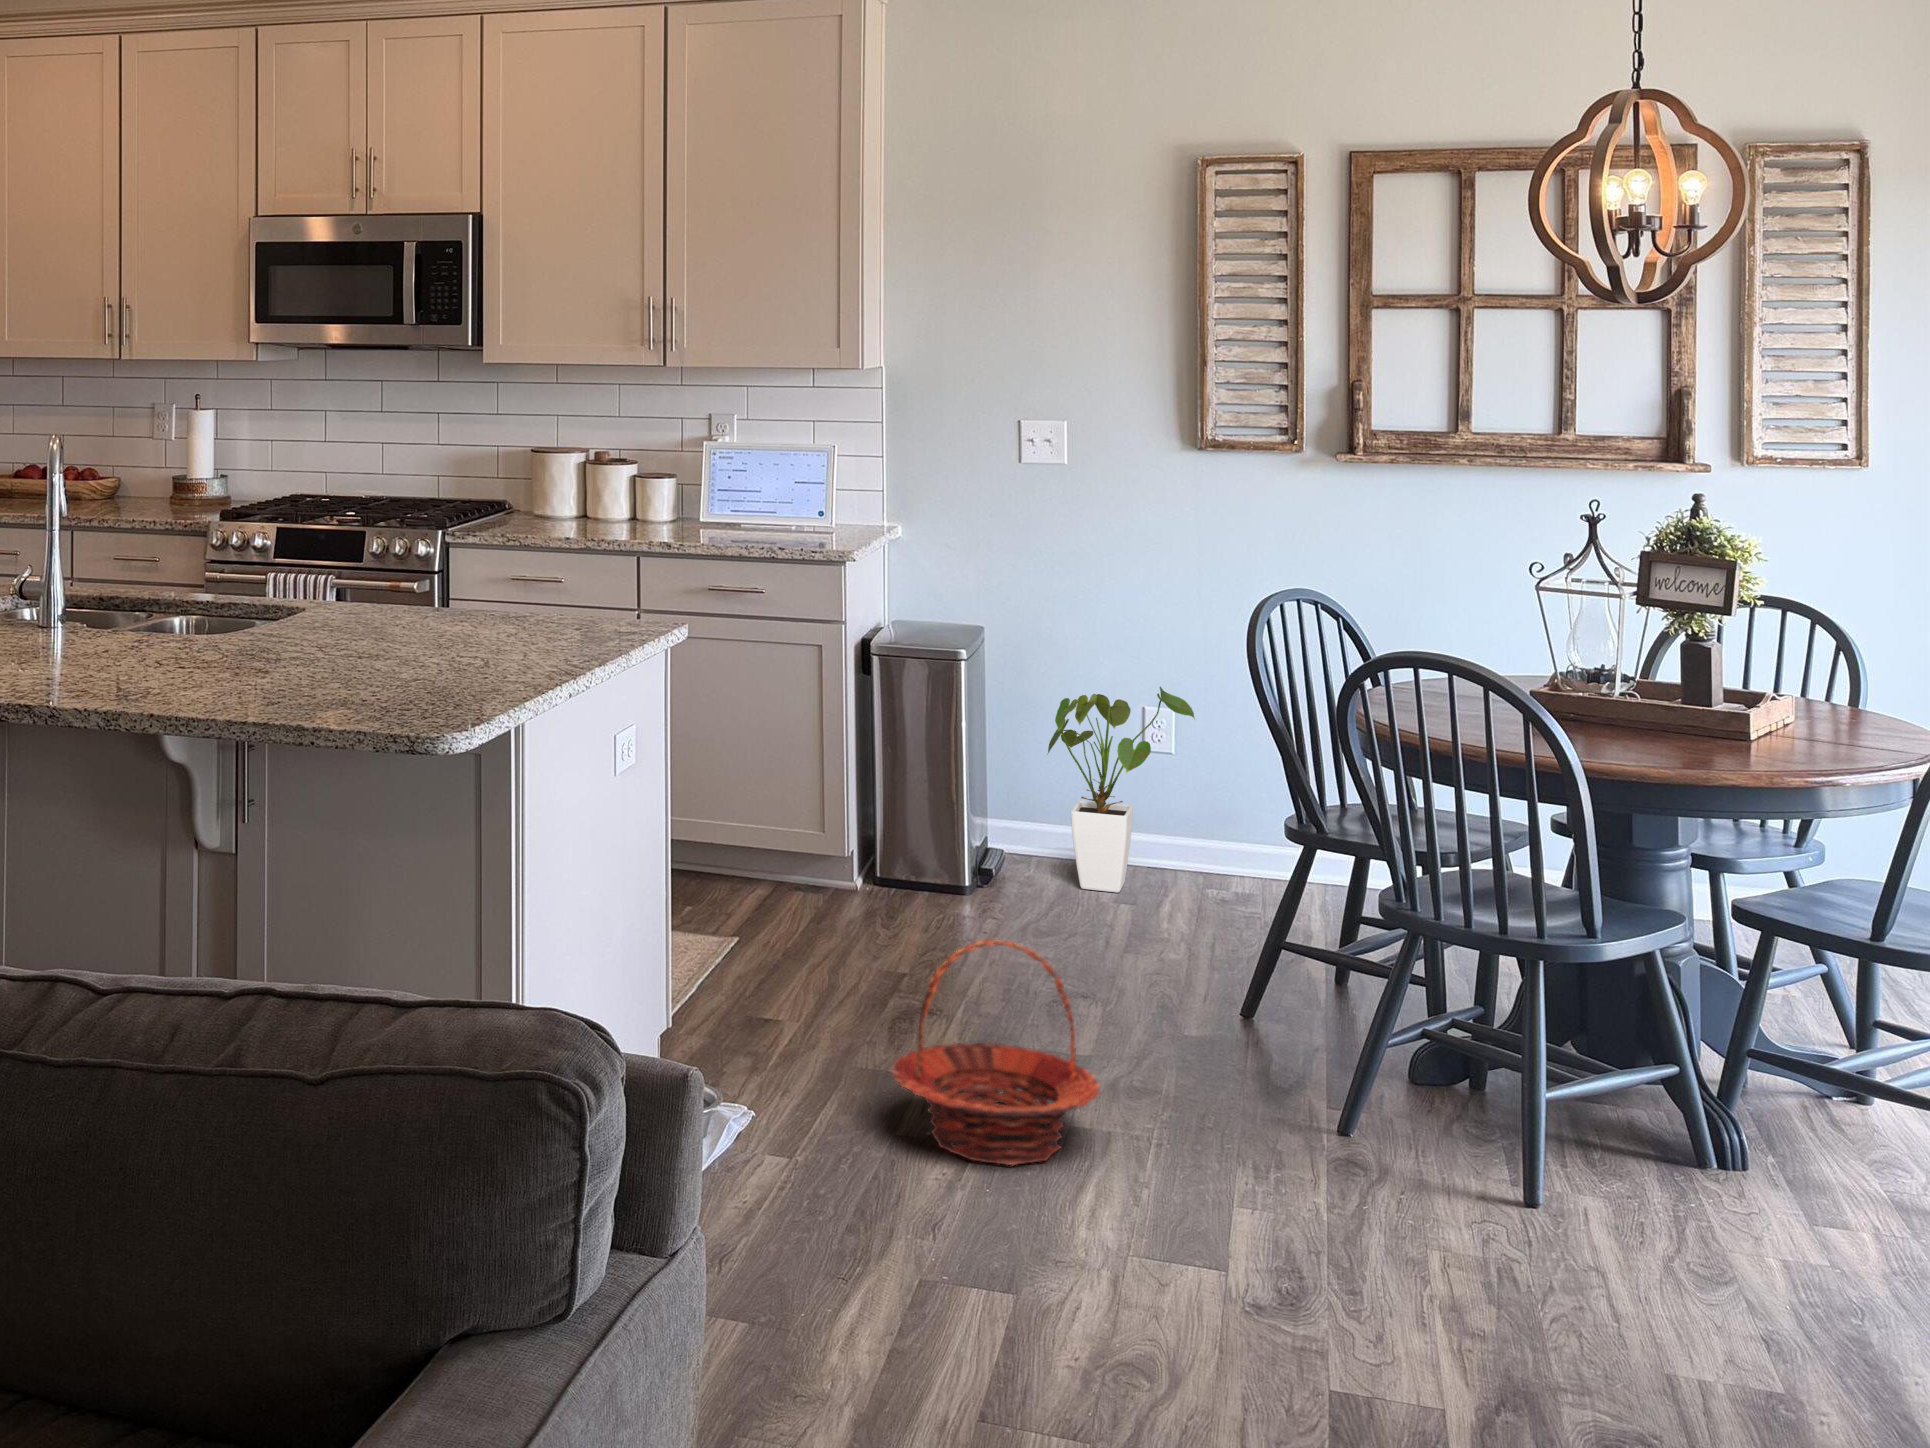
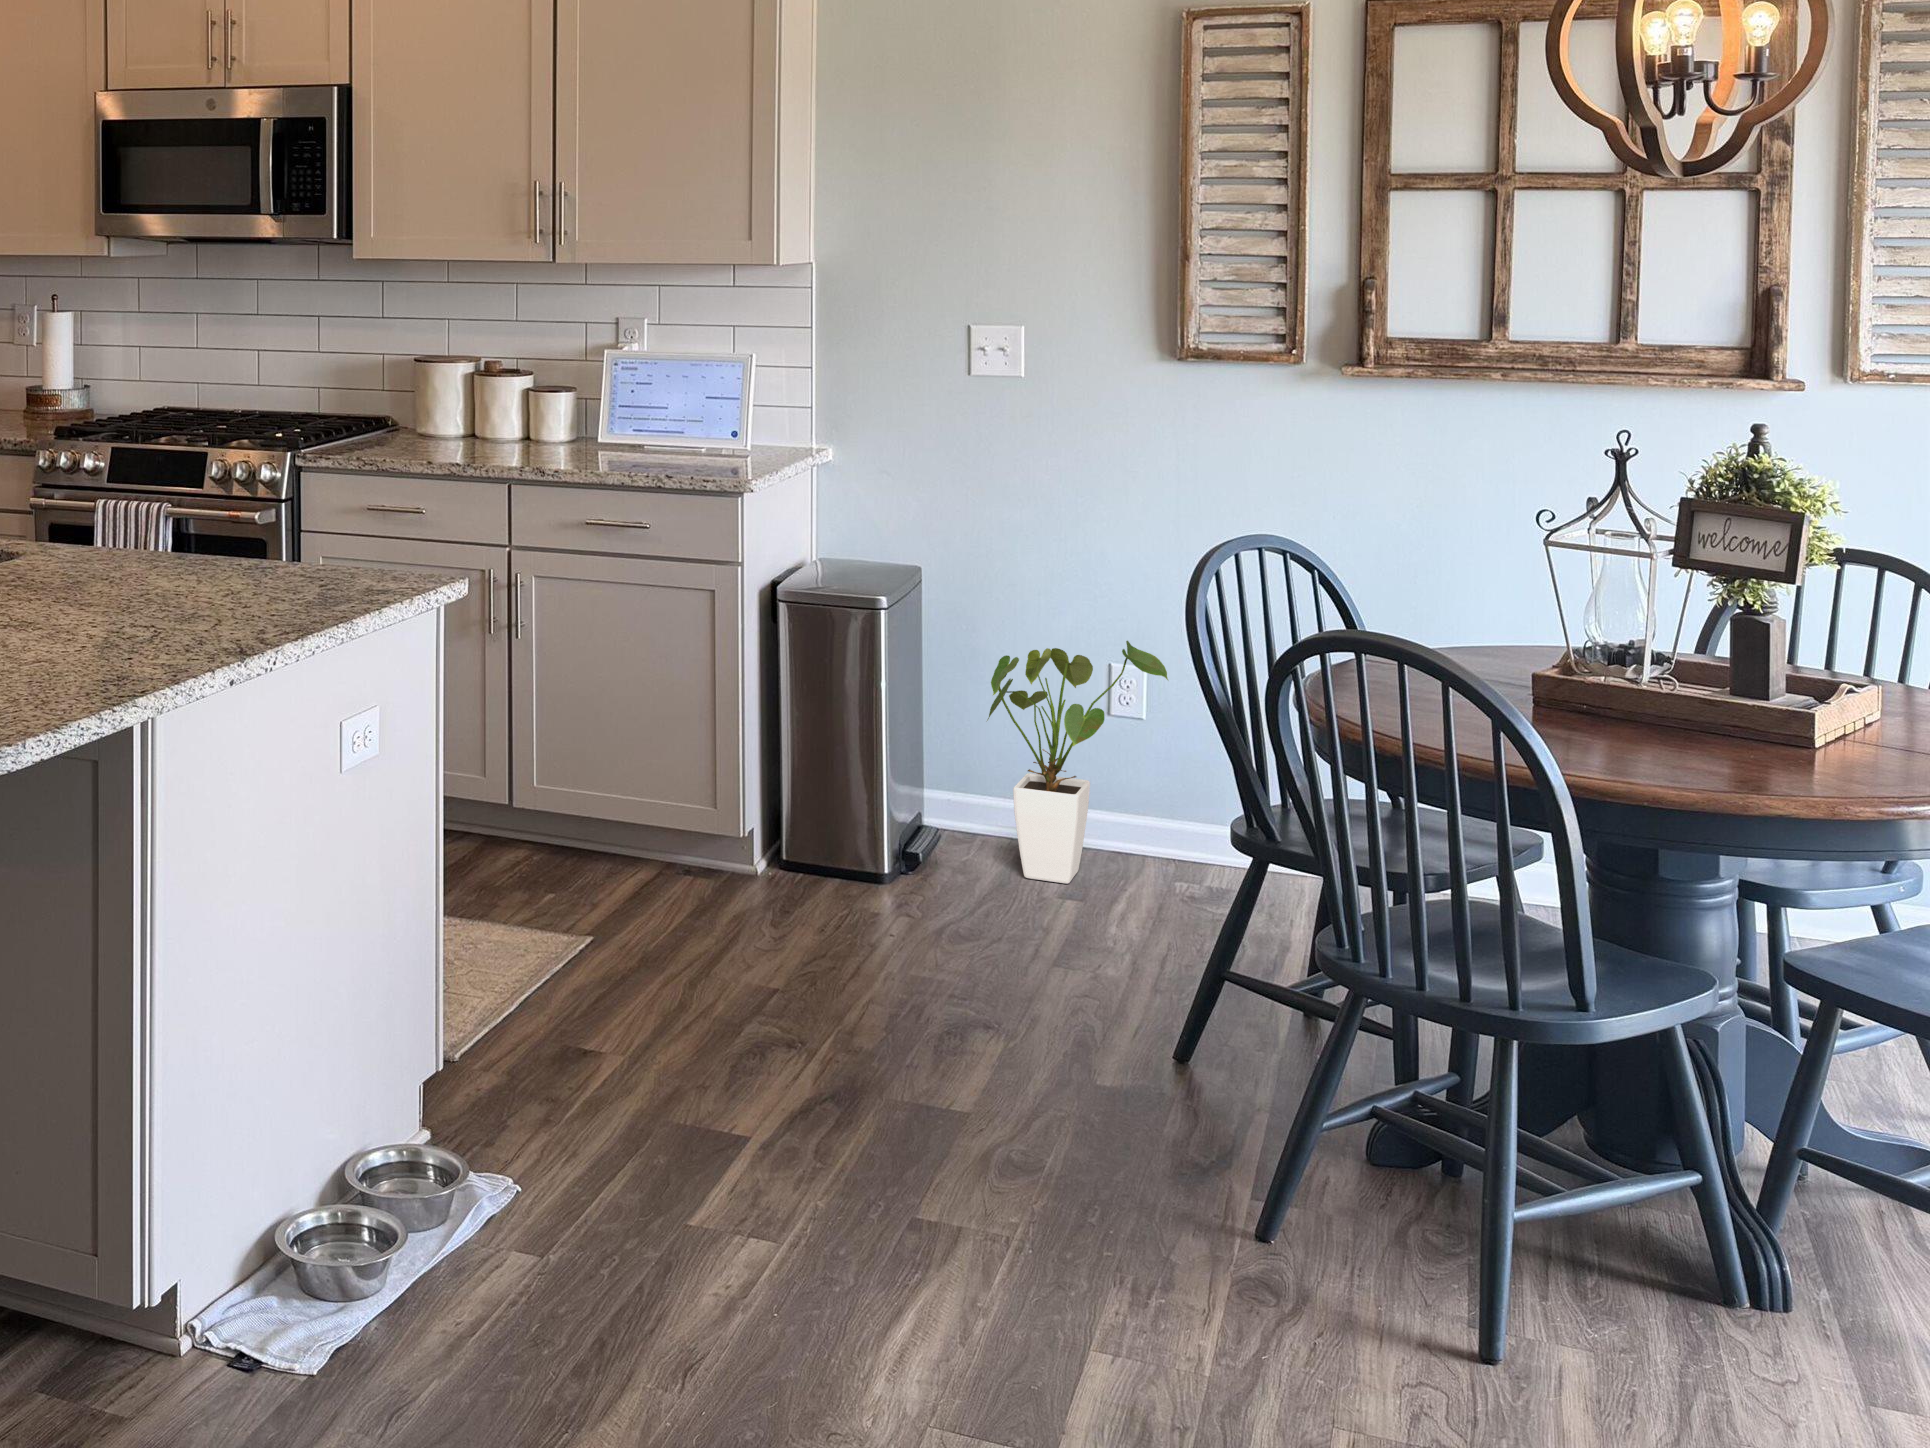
basket: present [893,940,1100,1165] -> none [684,987,944,1276]

